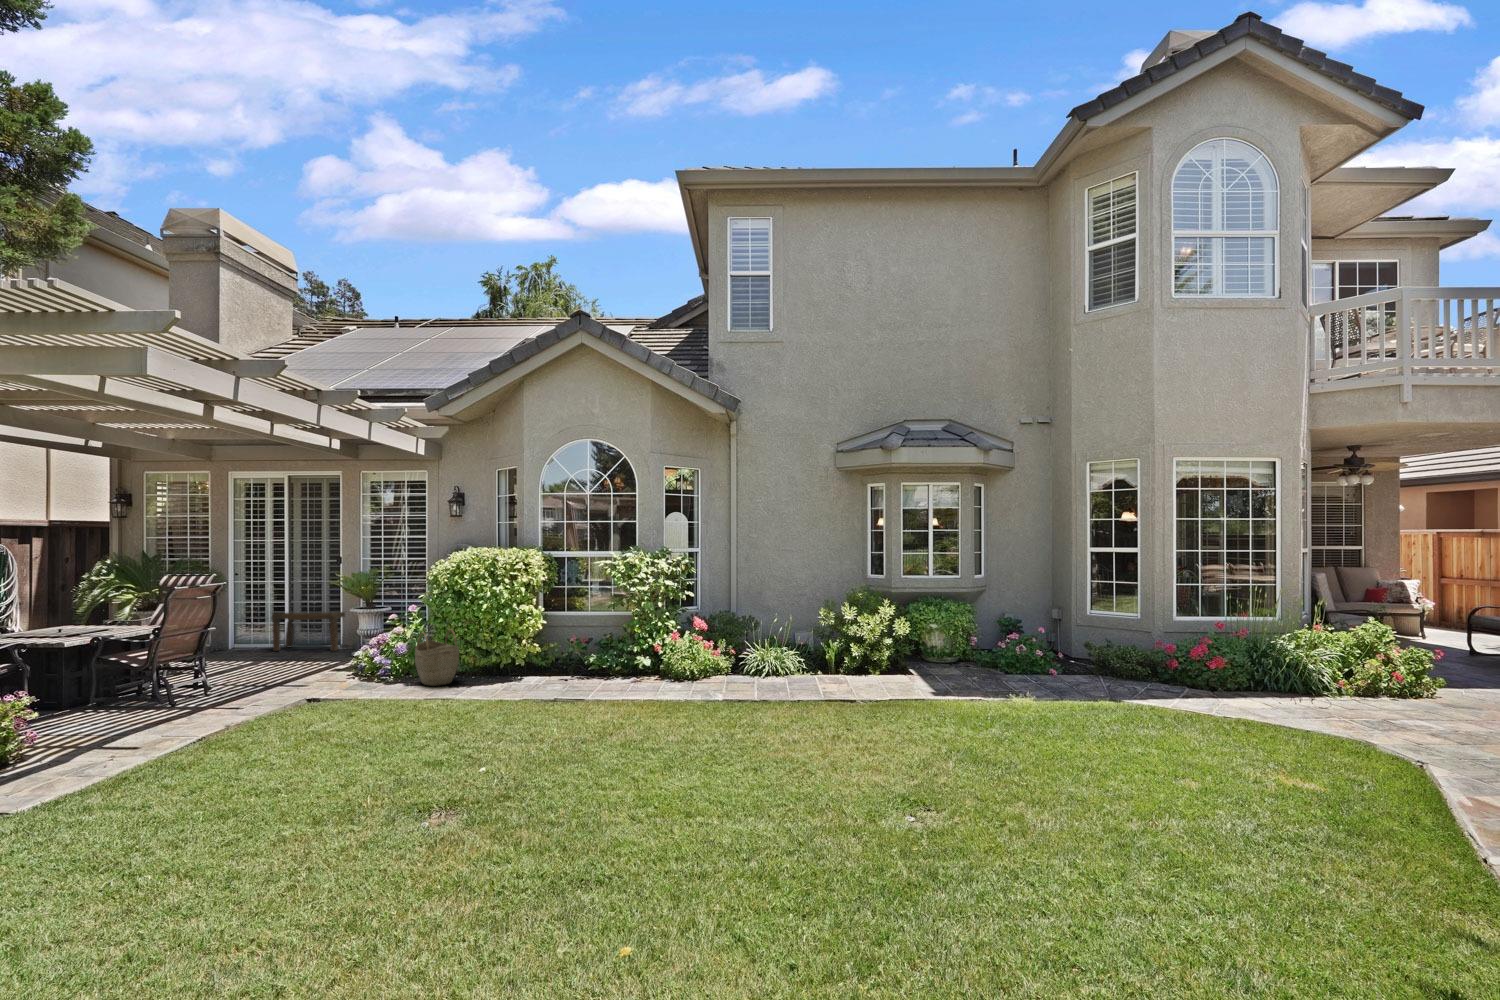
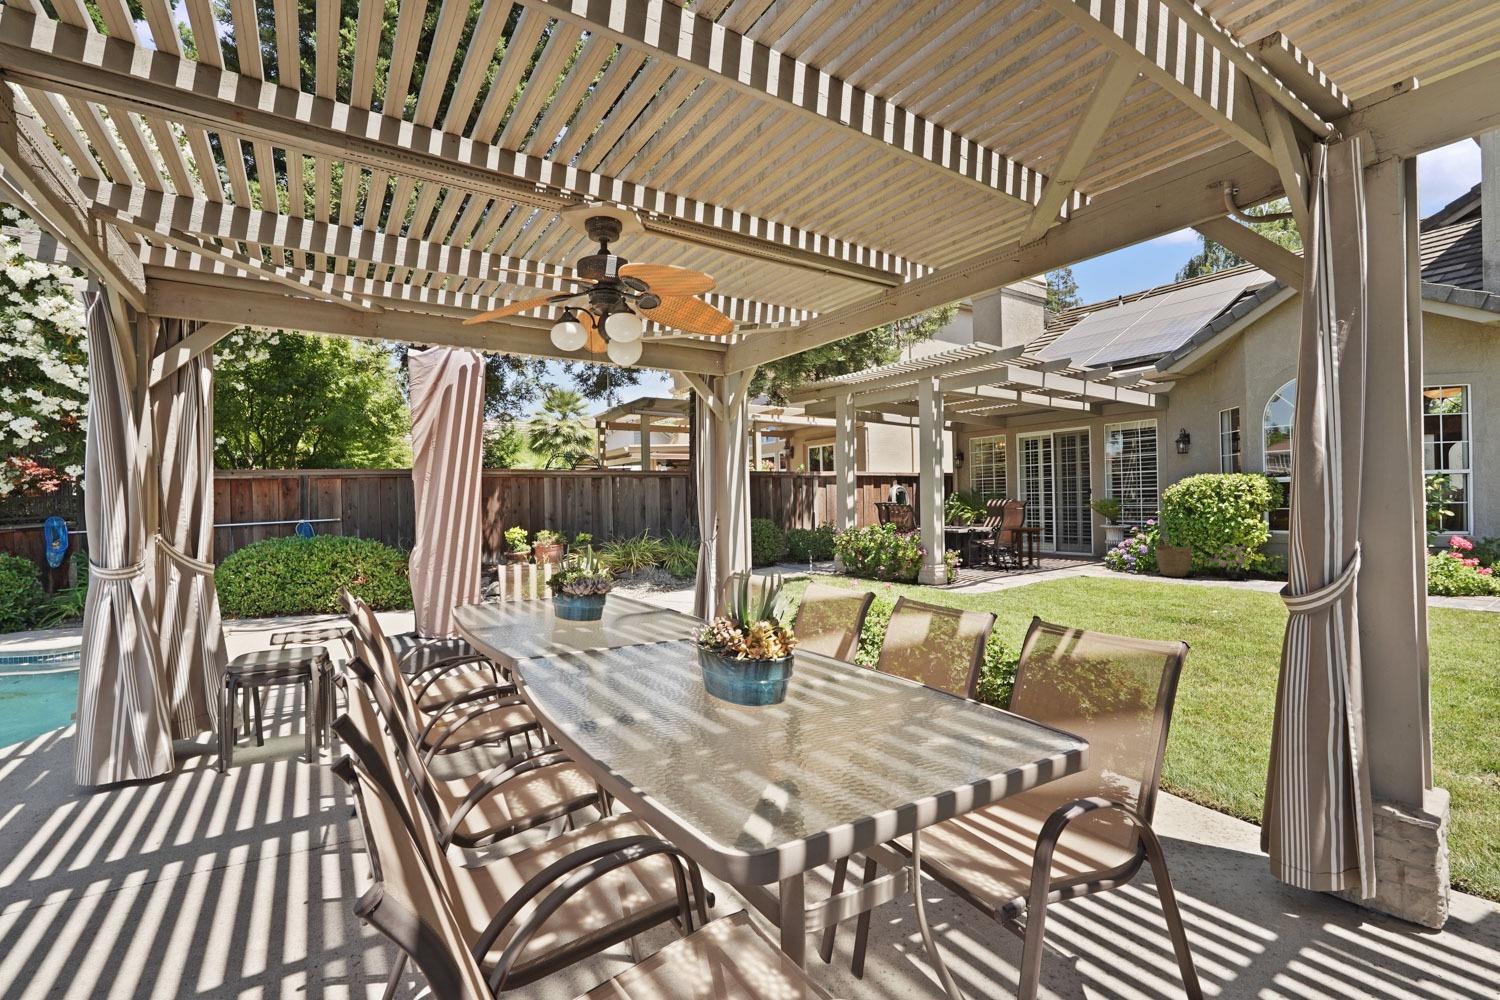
bench: present [272,612,345,651] -> none [1047,528,1102,557]
side table: none [179,623,256,696] -> present [1005,527,1046,569]
potted plant: none [478,634,526,683] -> present [1211,546,1248,580]

